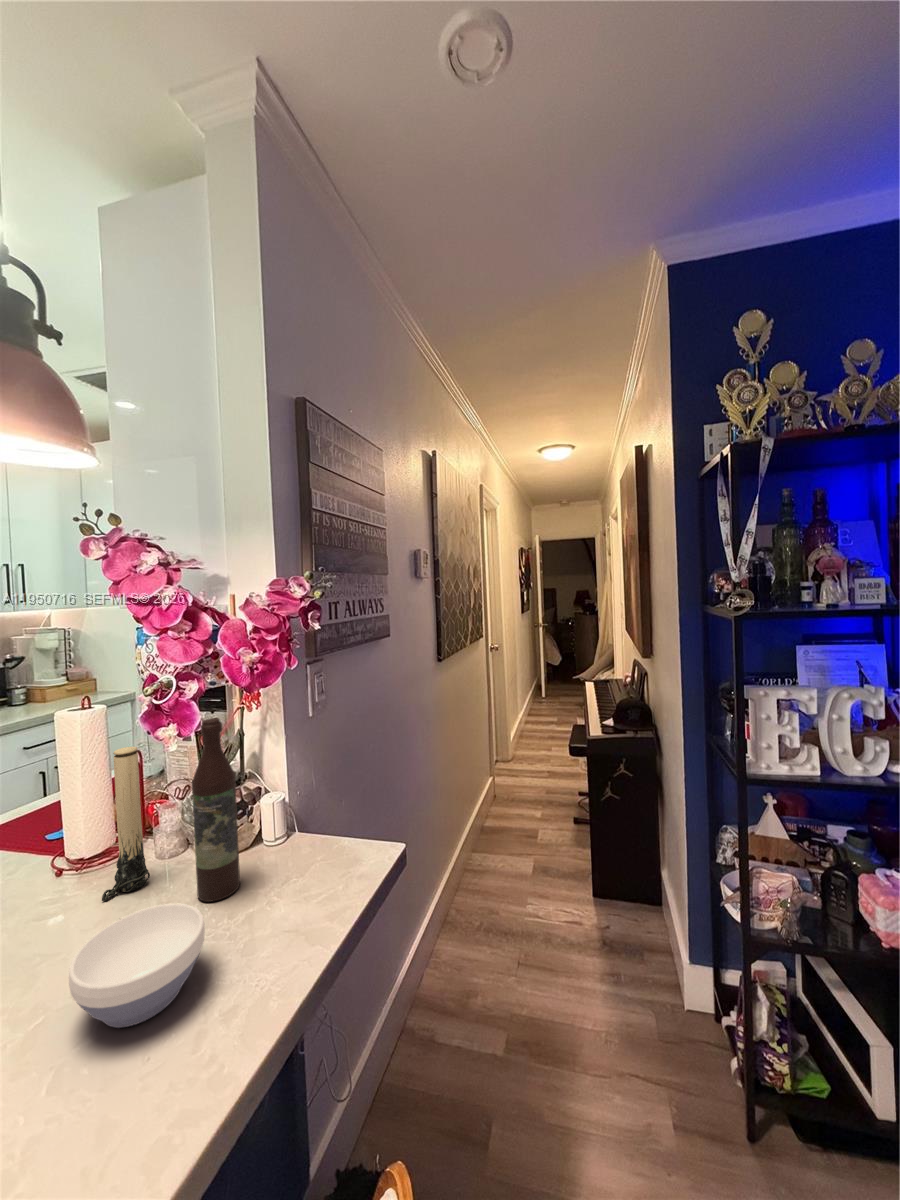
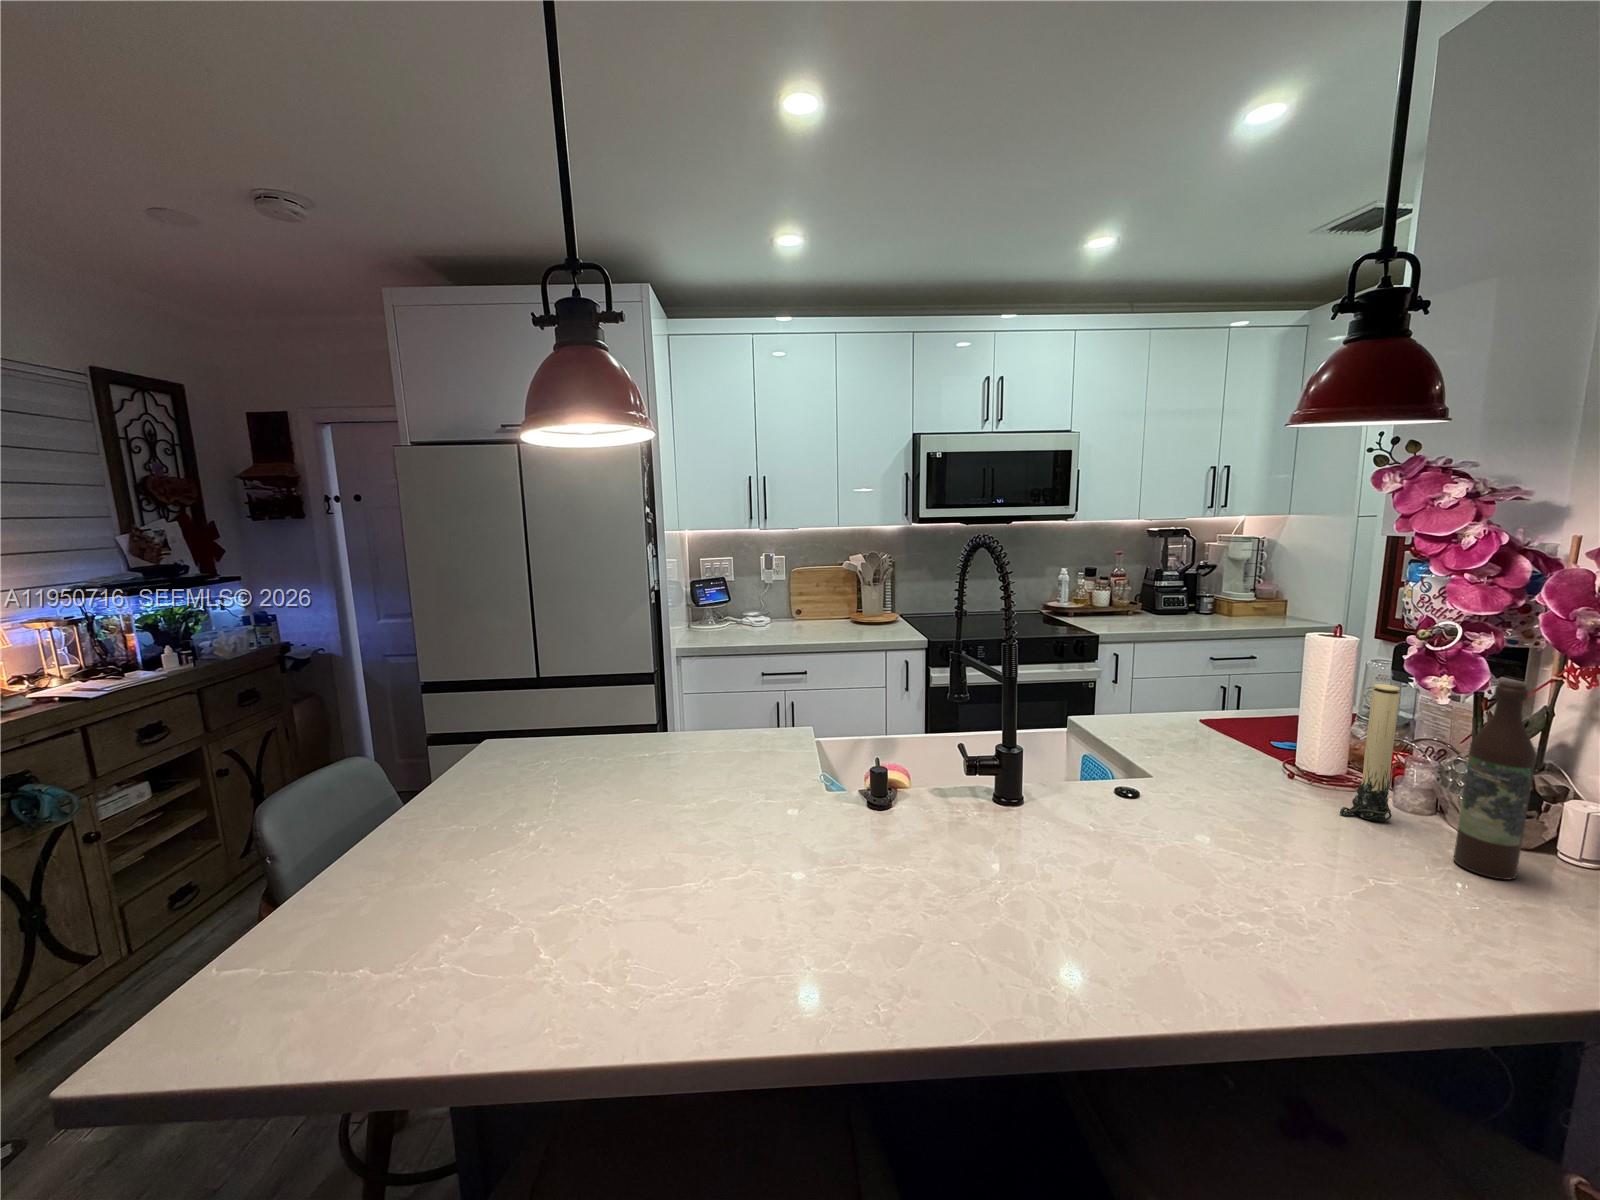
bowl: present [69,903,205,1028] -> none [1338,827,1477,917]

